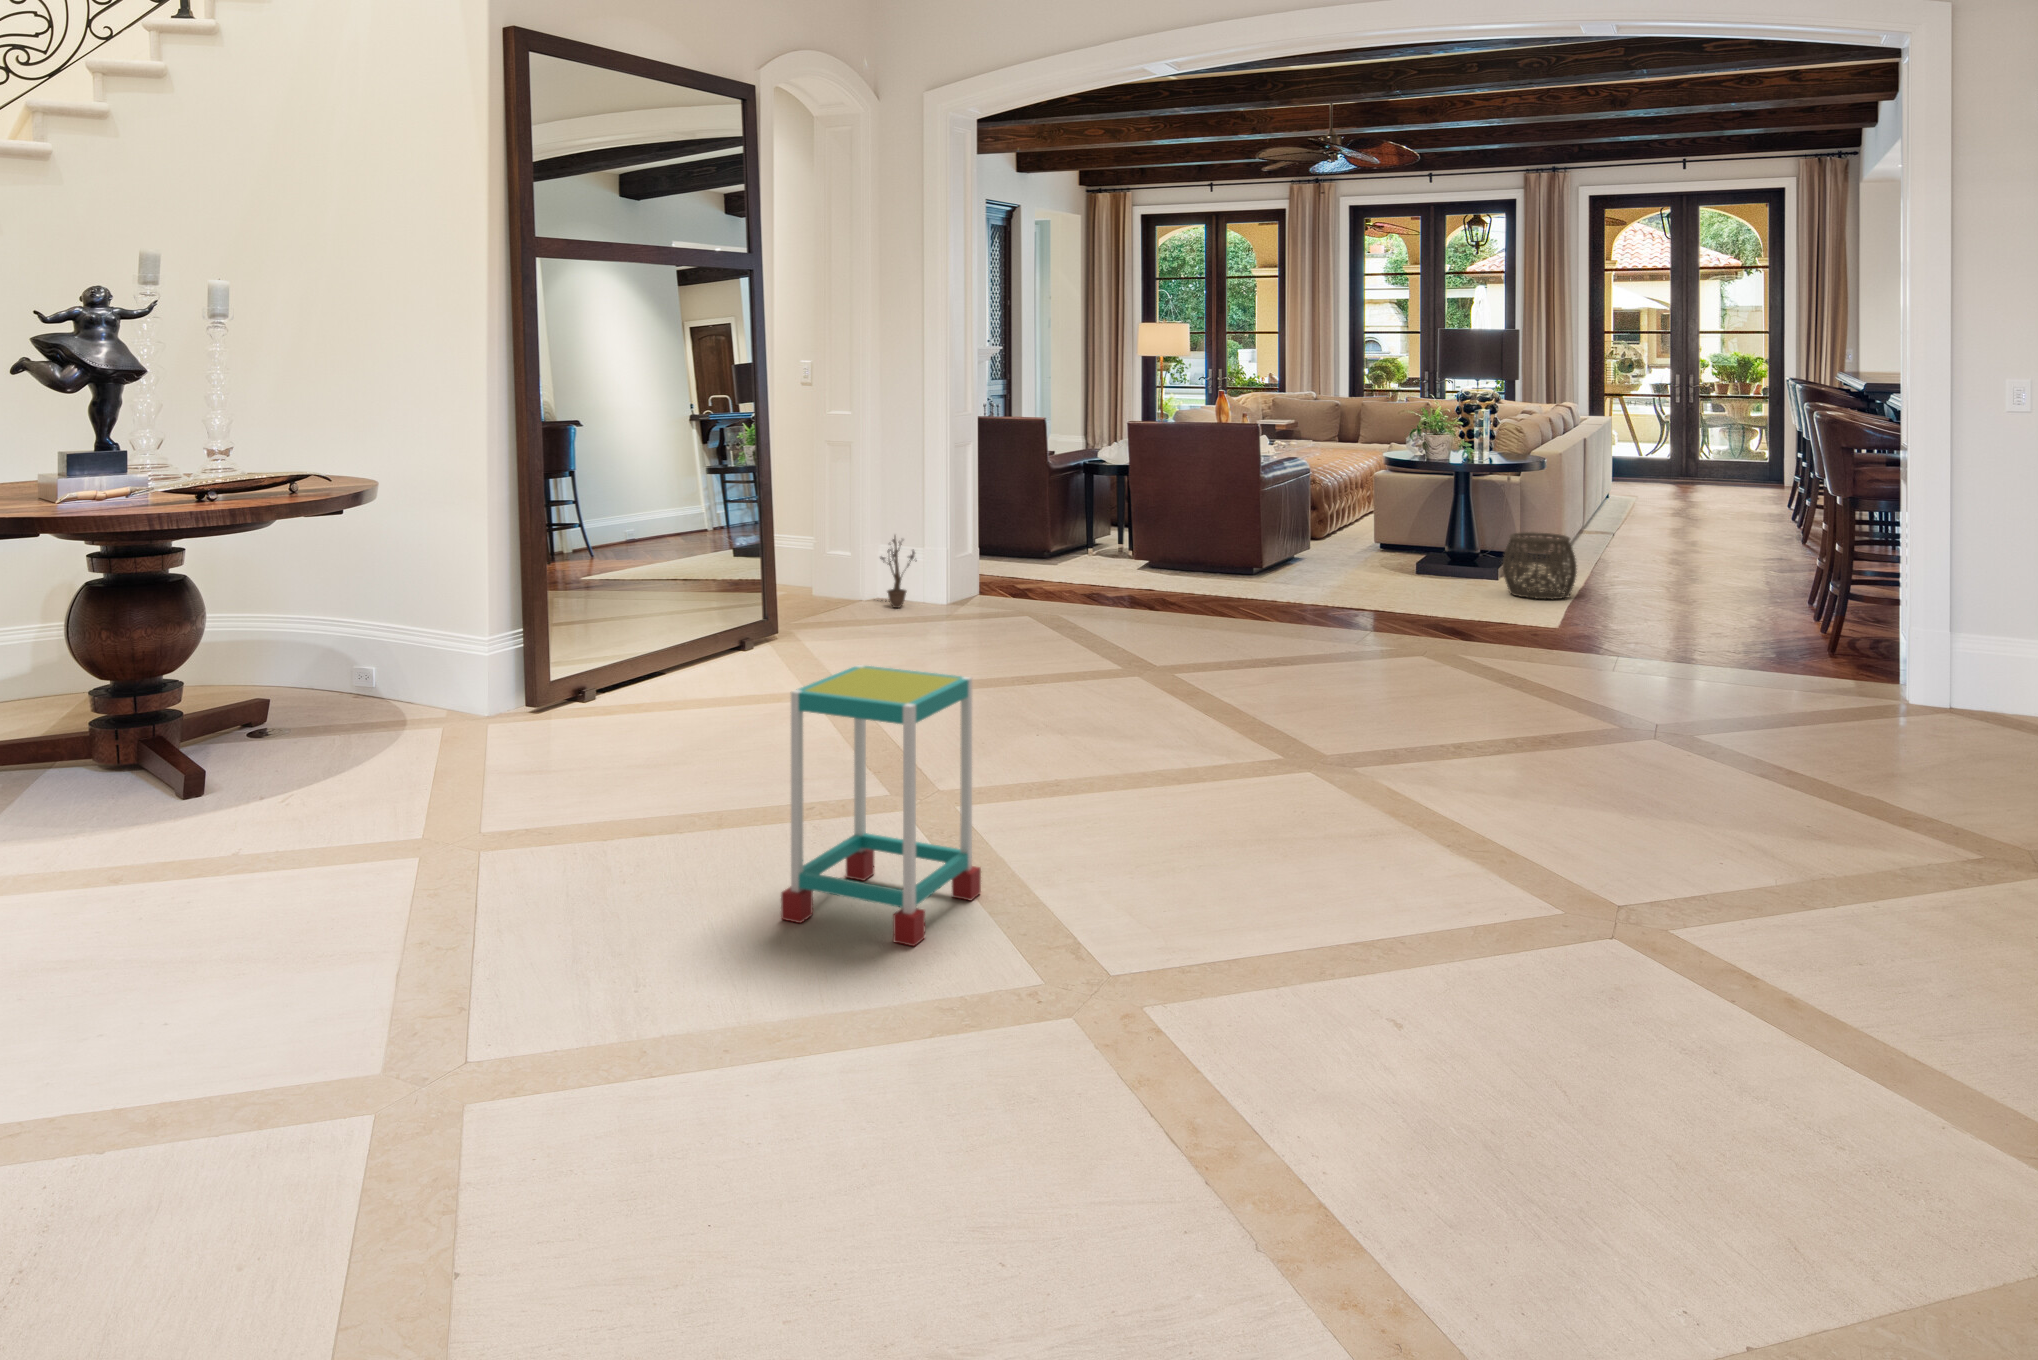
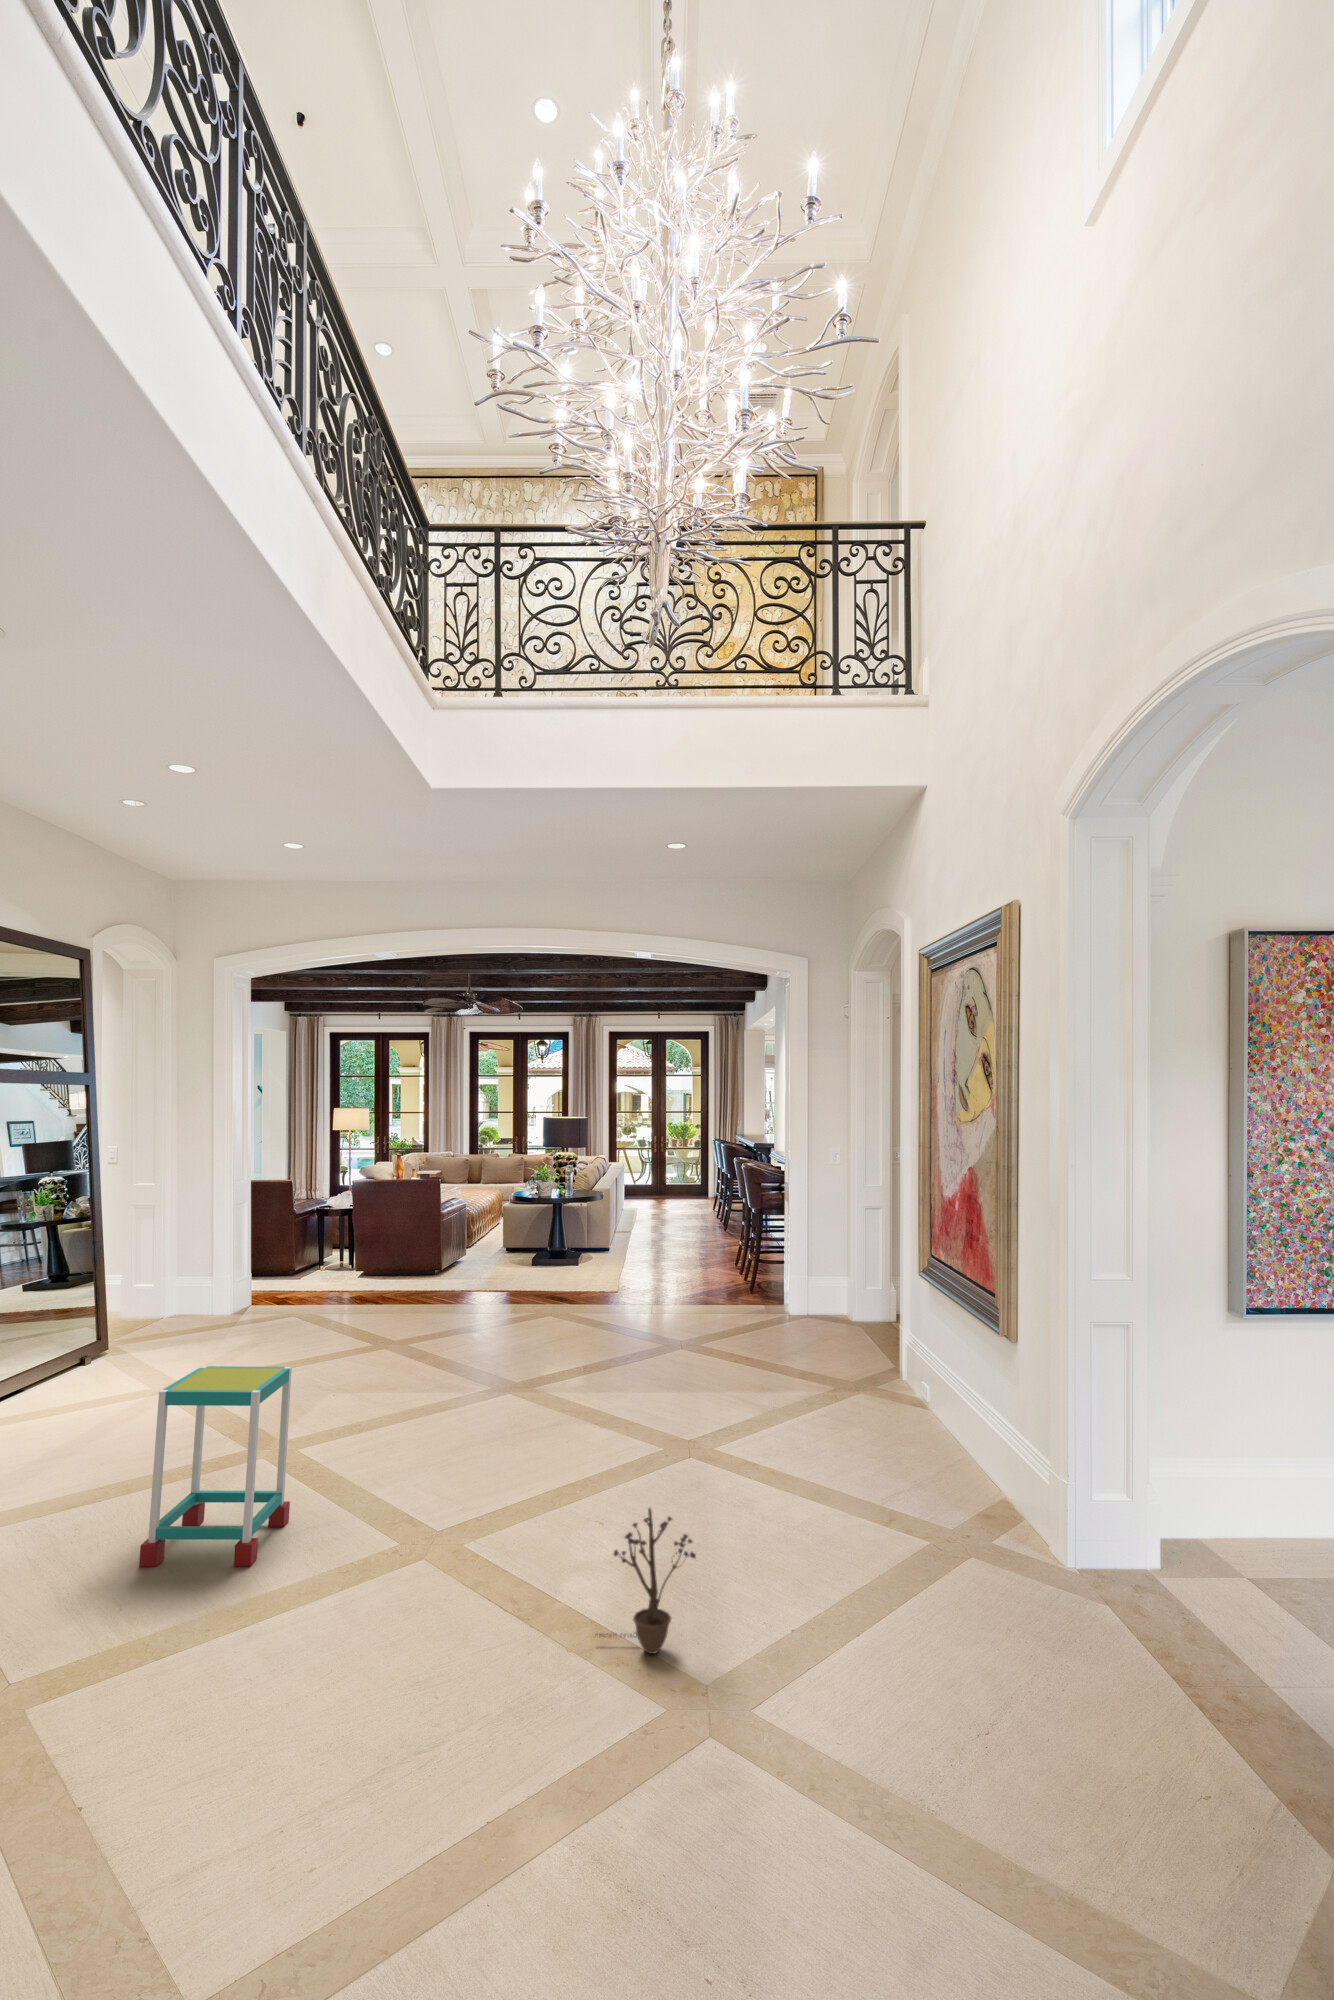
woven basket: present [1503,532,1577,599] -> none [574,1238,616,1280]
decorative plant: present [877,536,917,608] -> present [596,1508,696,1654]

